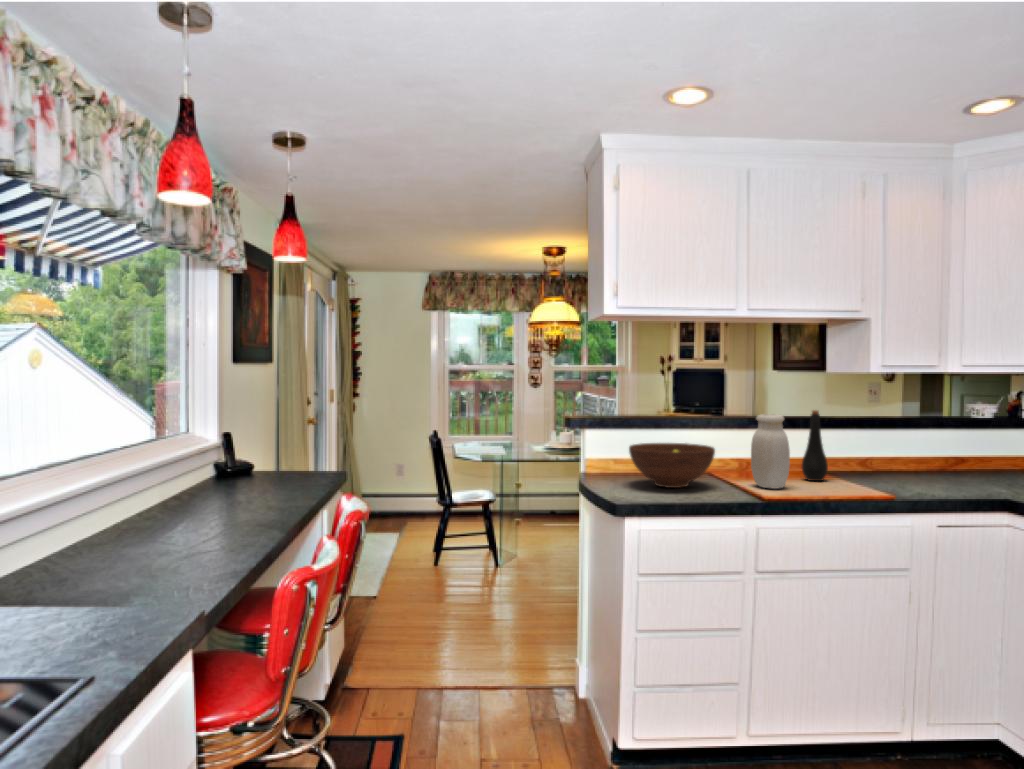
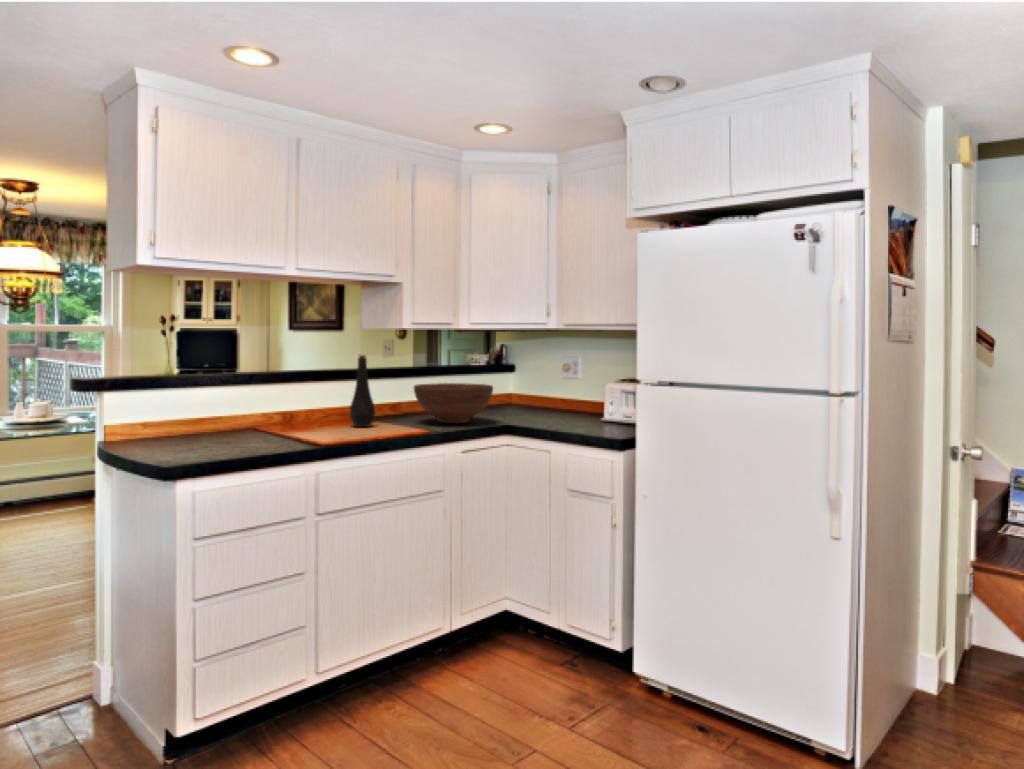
jar: present [751,414,790,489] -> none [301,357,343,437]
fruit bowl: present [629,443,715,488] -> present [414,383,493,423]

